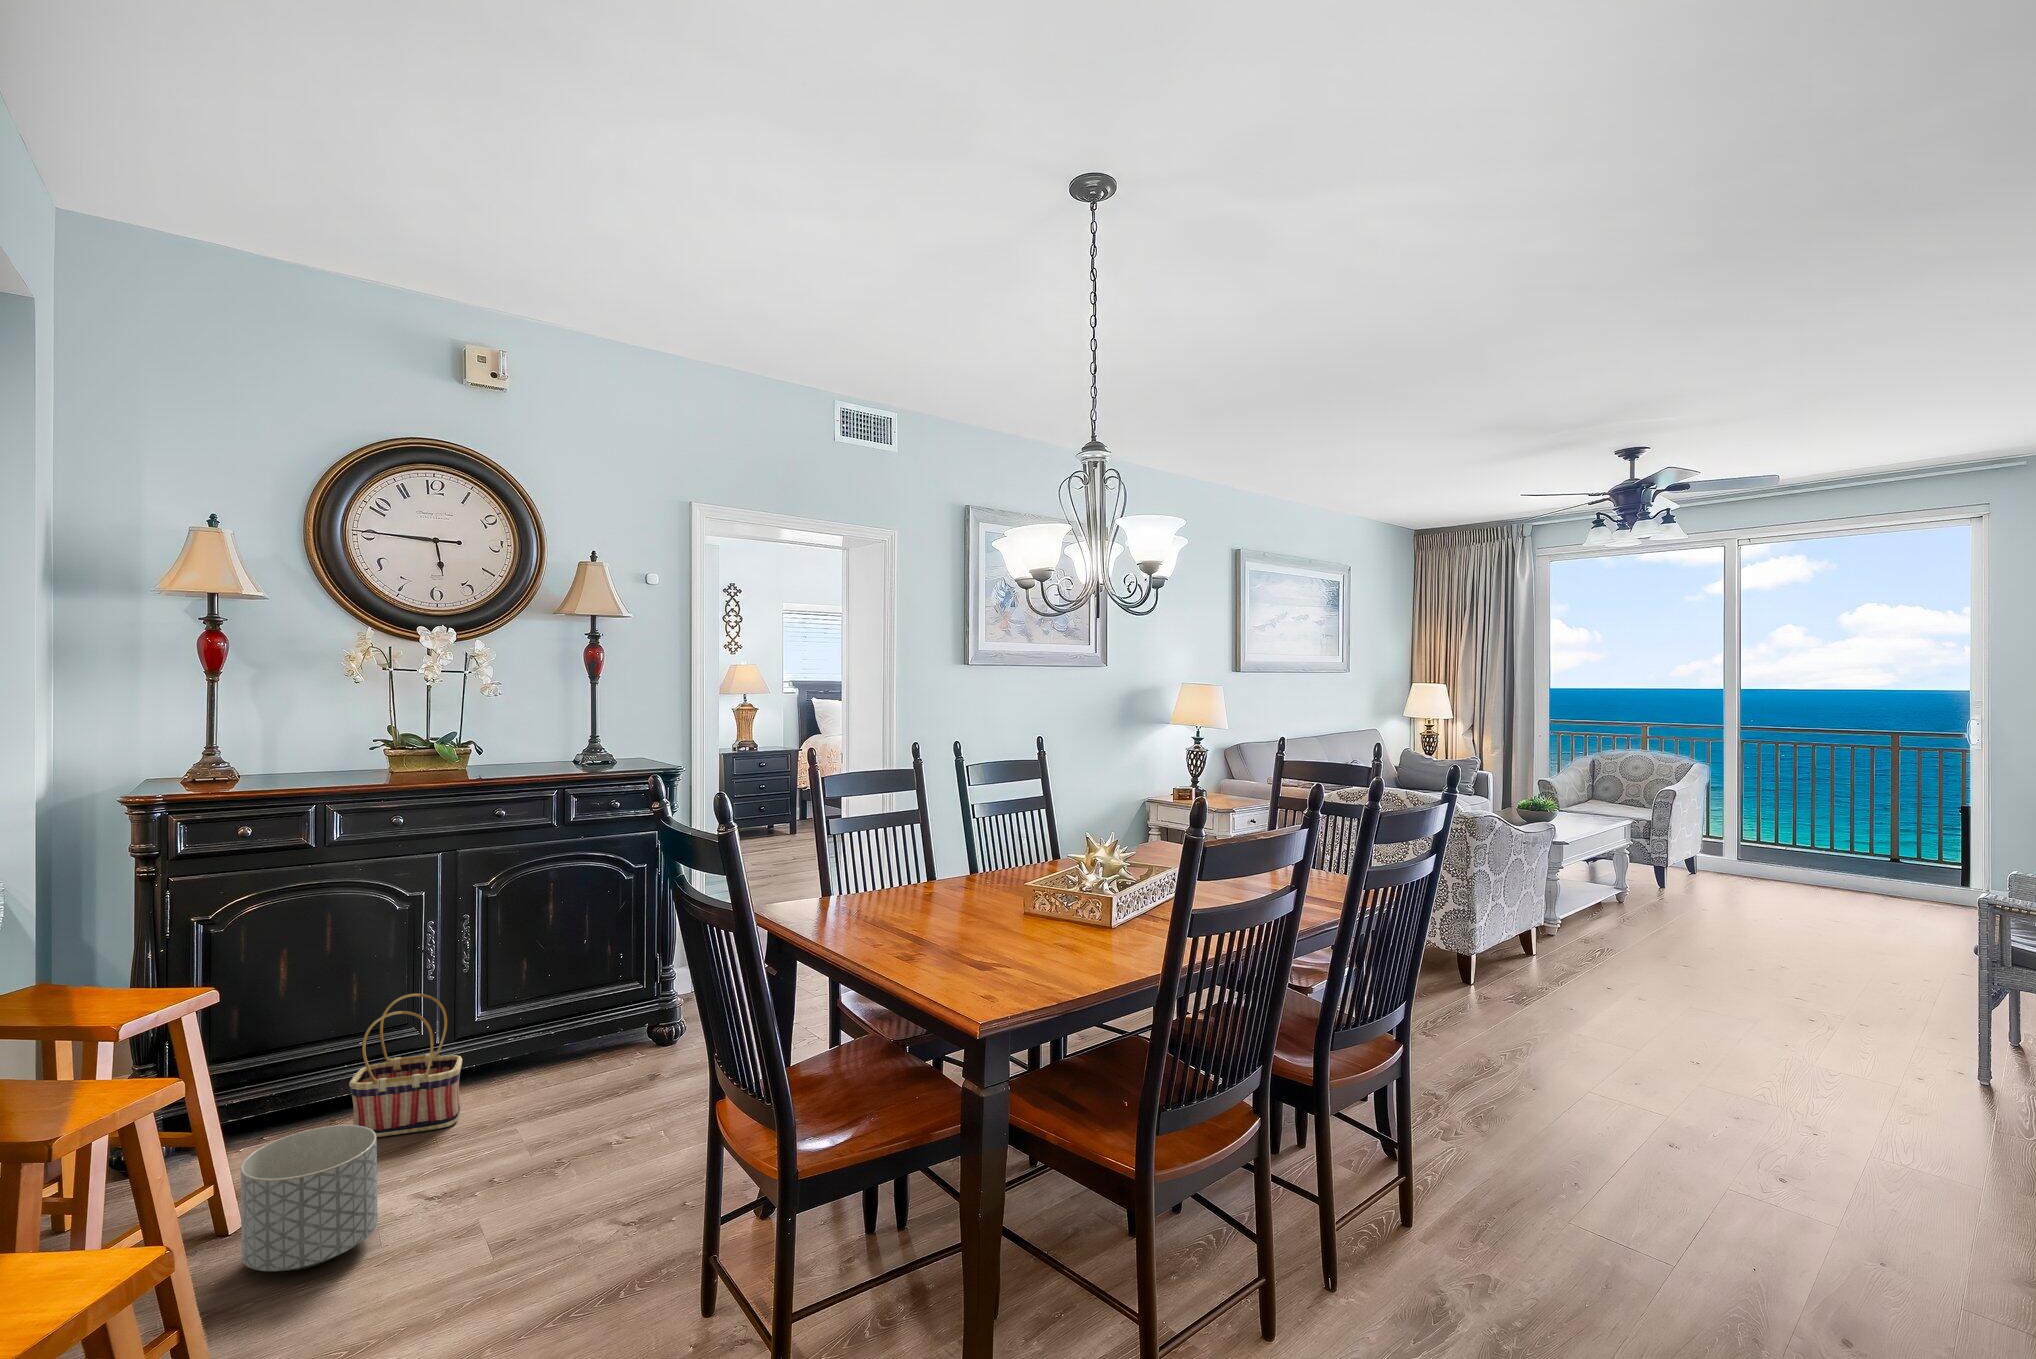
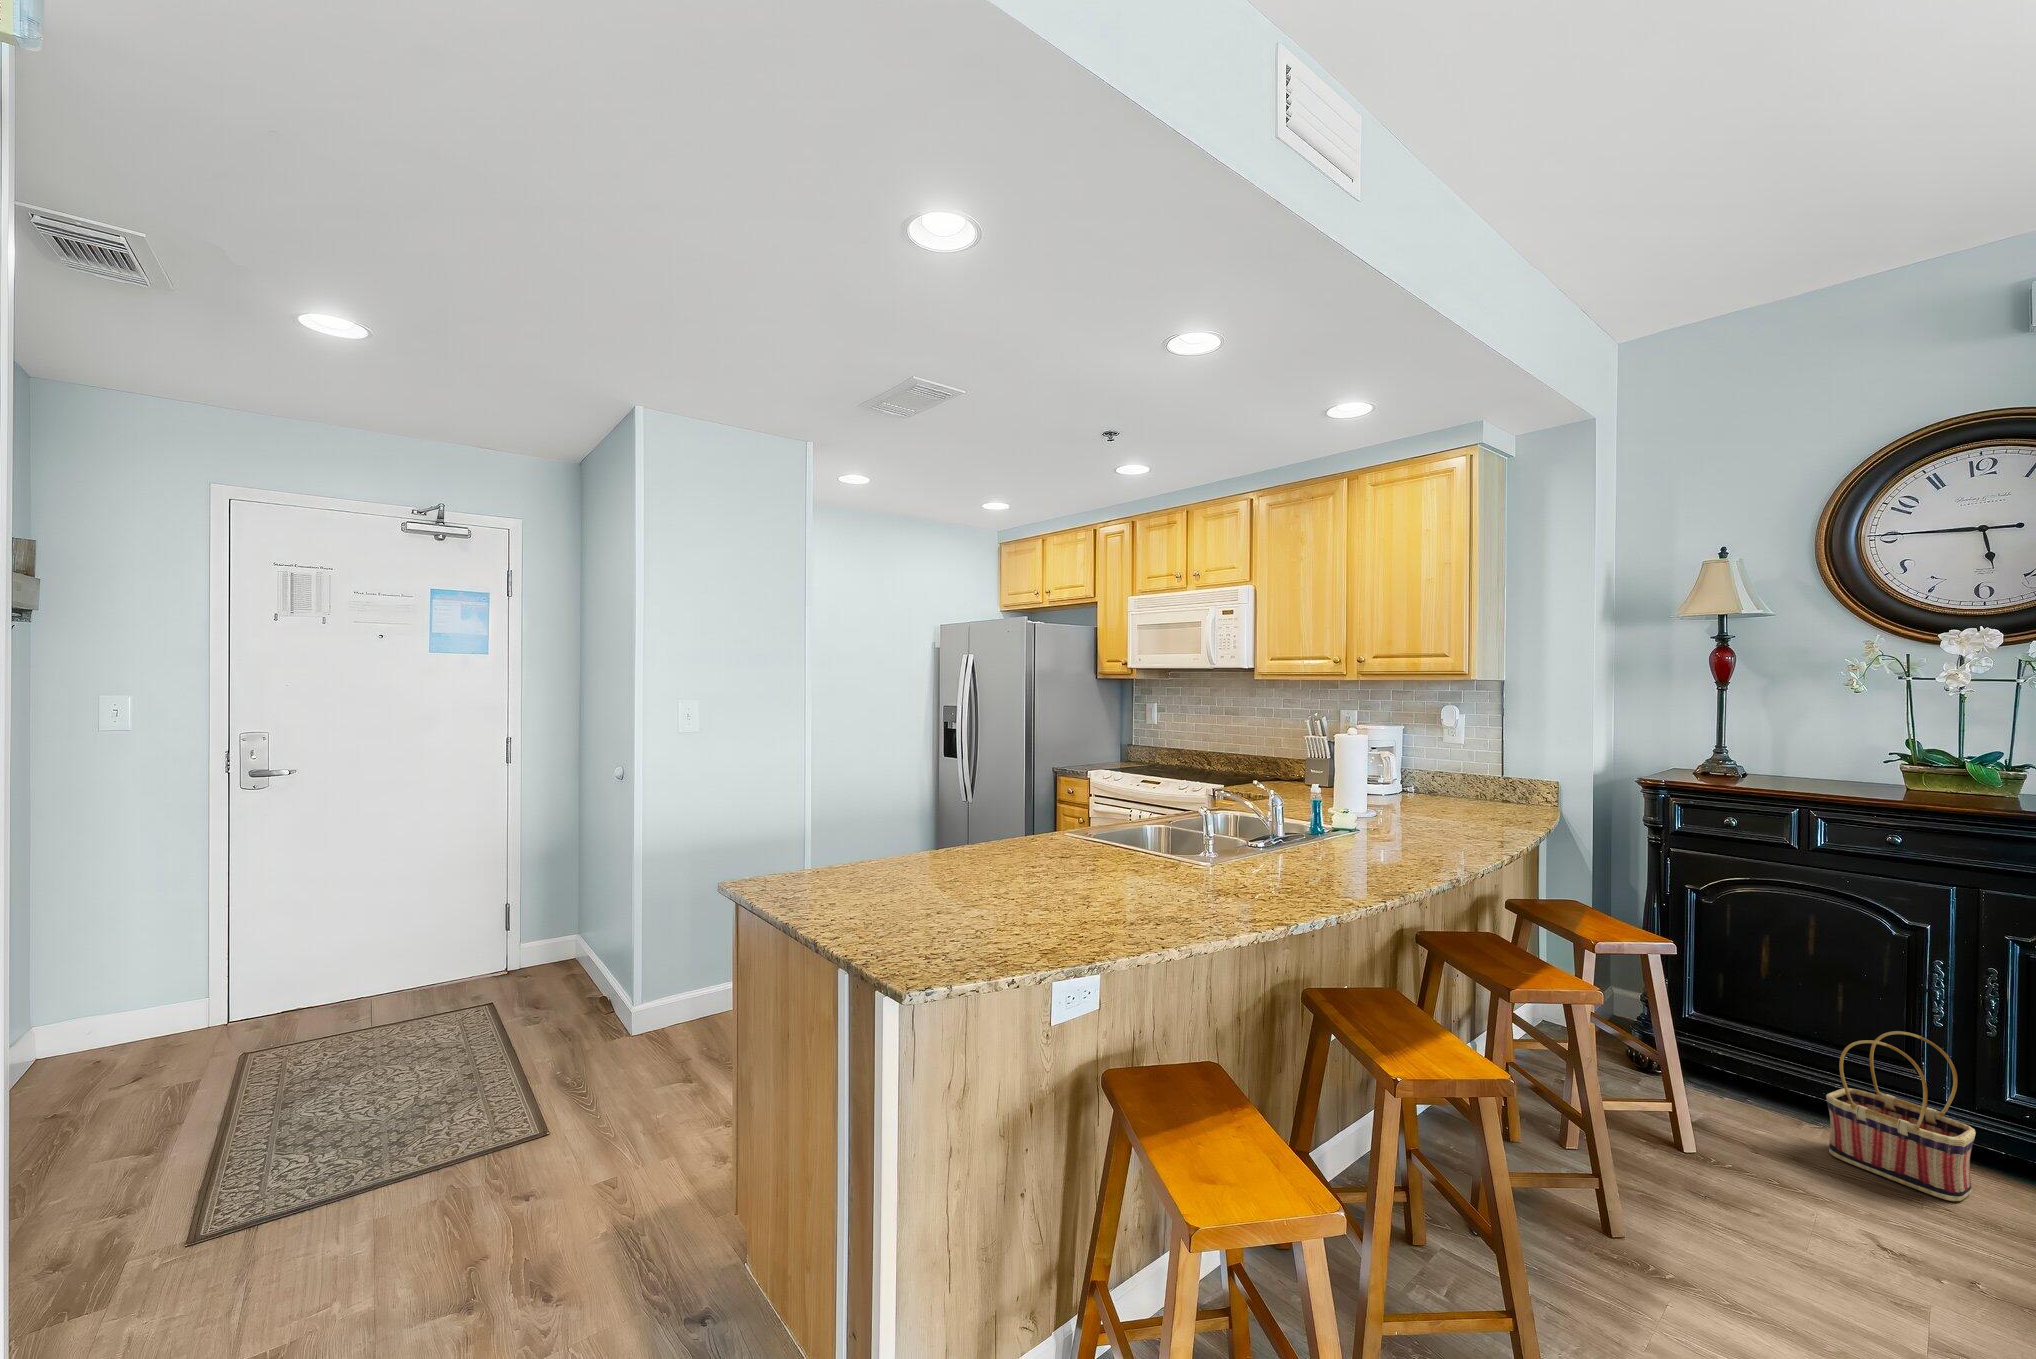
planter: present [241,1125,377,1271] -> none [1677,1101,1814,1243]

